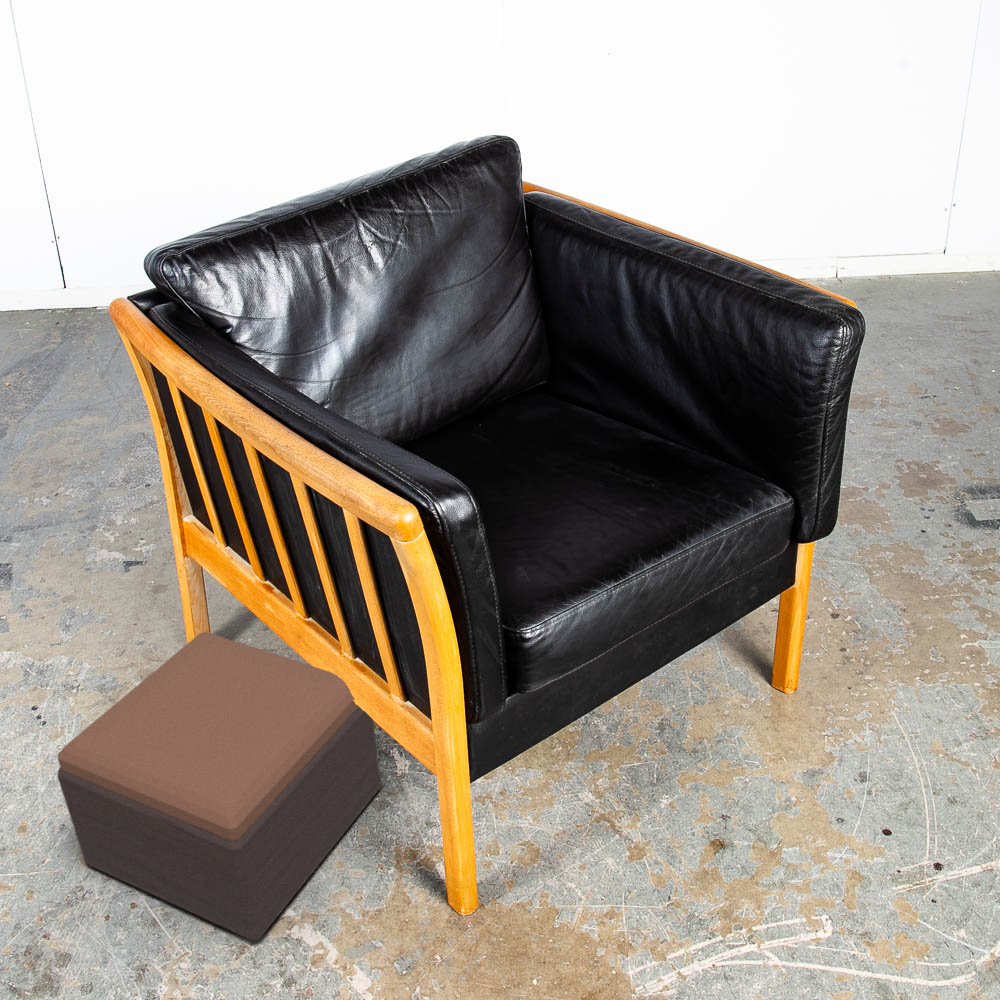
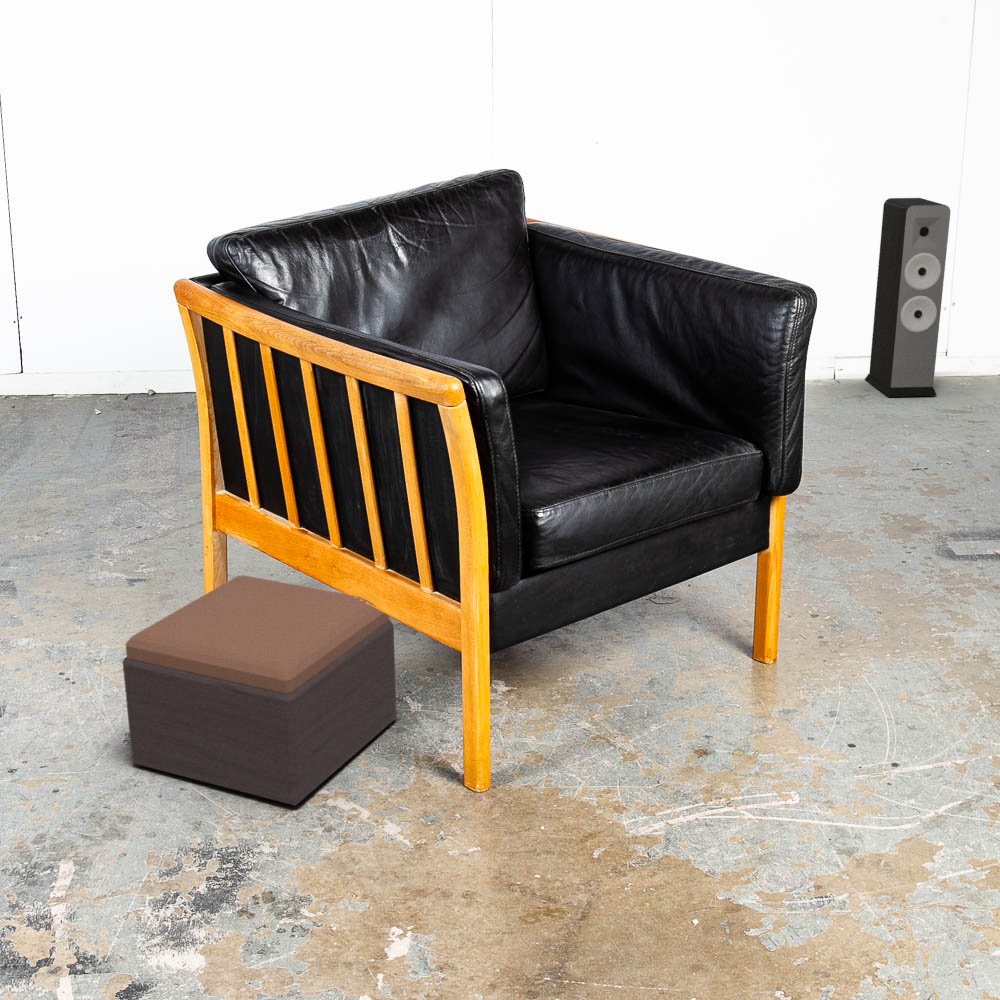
speaker: none [867,95,970,302] -> present [864,198,950,397]

